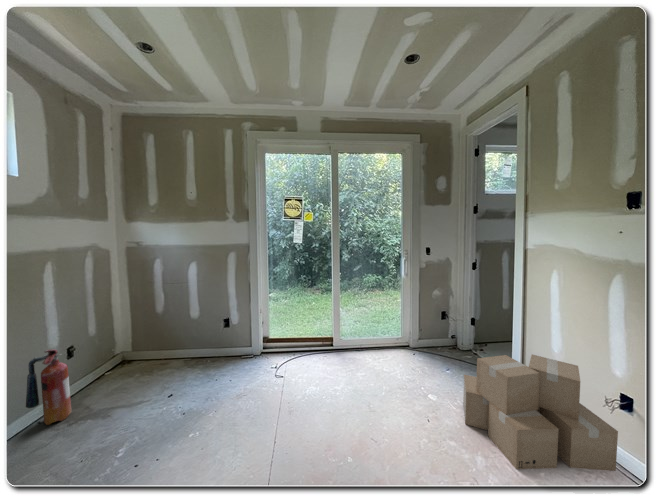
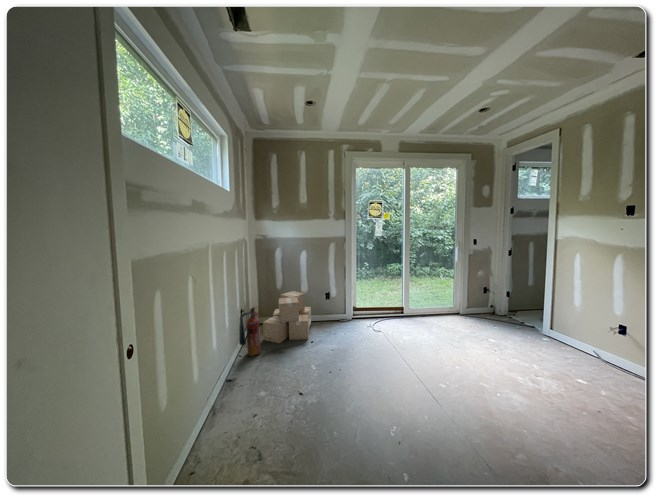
cardboard box: present [463,354,618,471] -> present [263,291,311,343]

